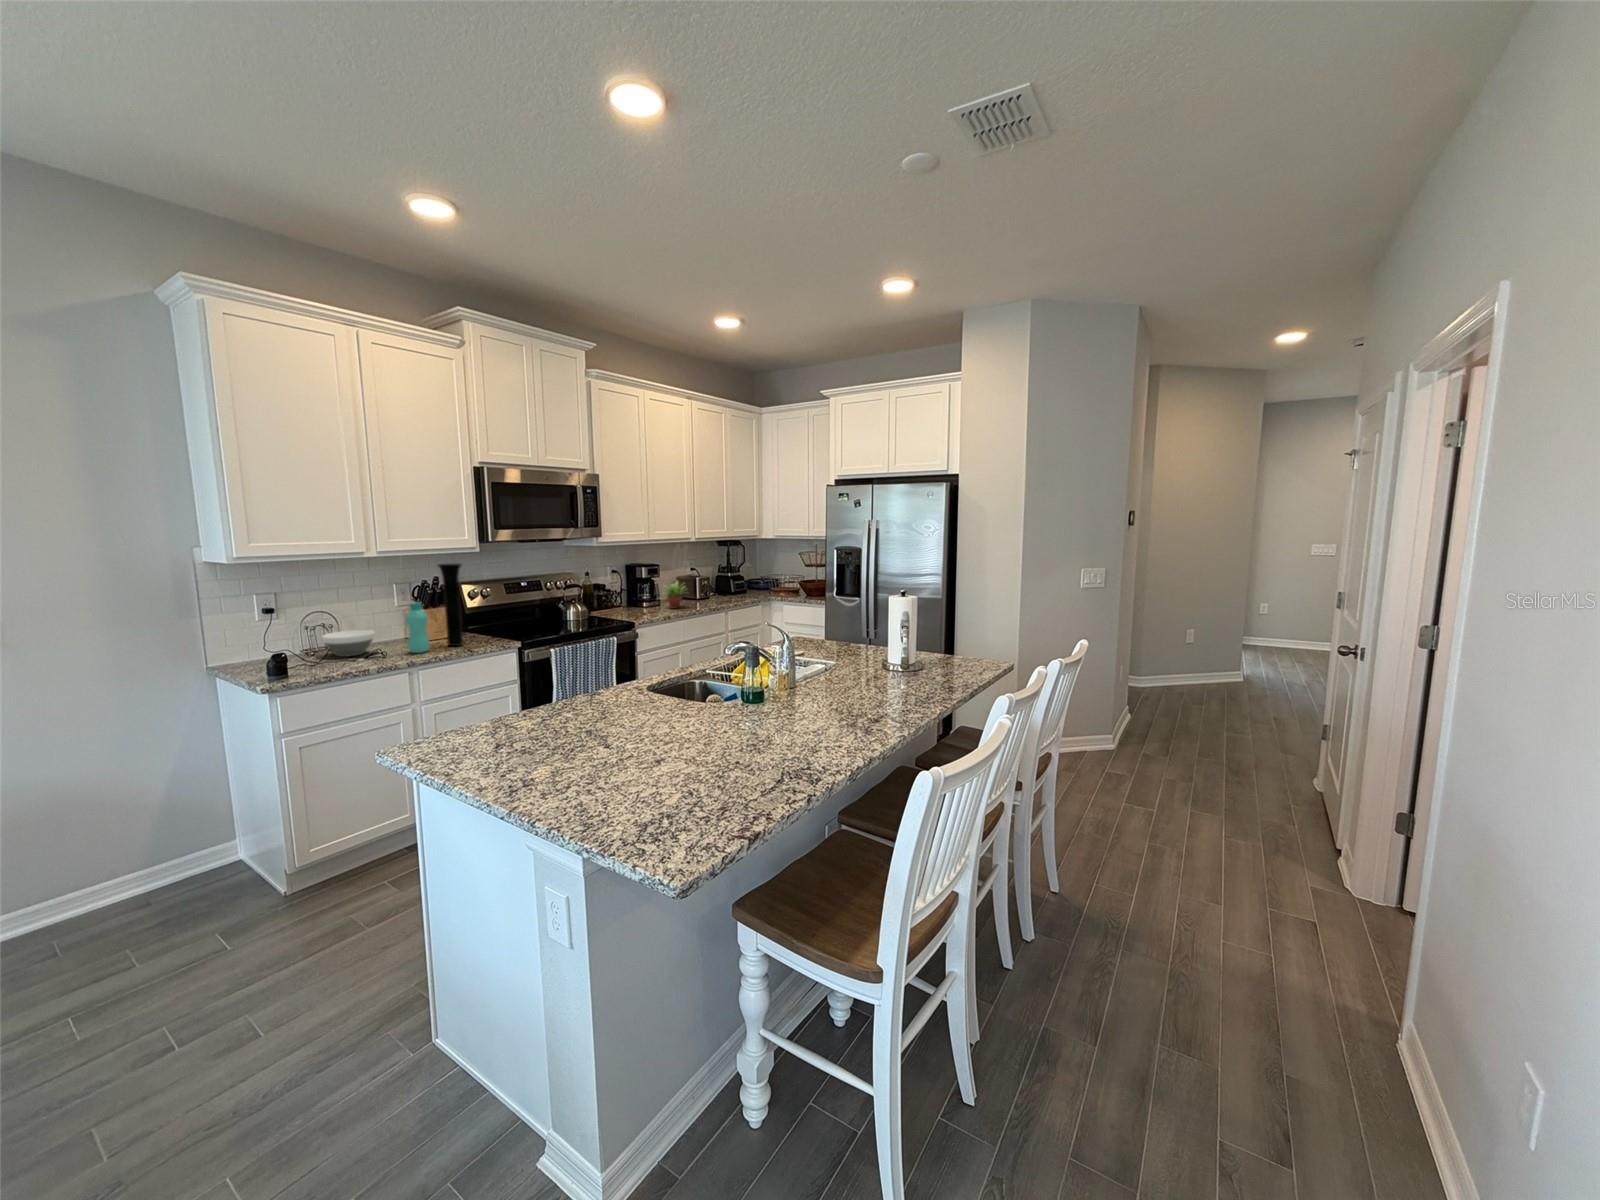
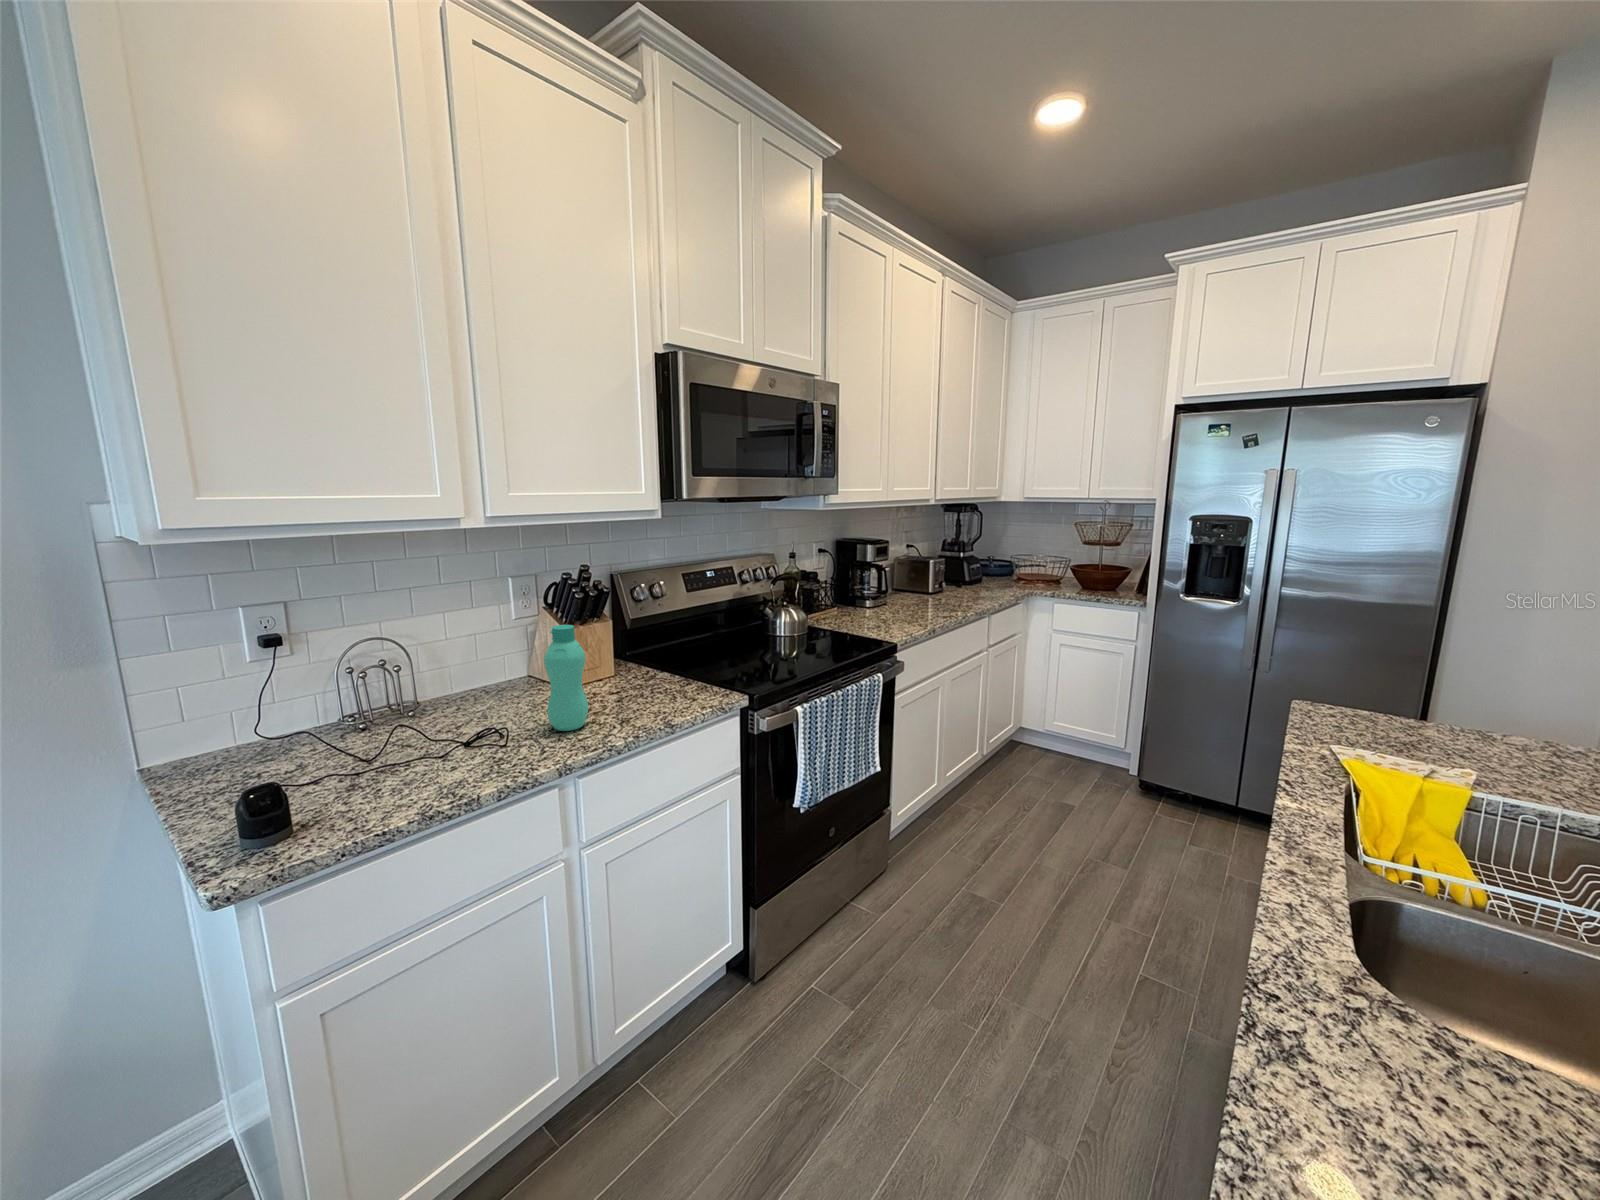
vase: present [438,563,463,646] -> none [599,542,647,708]
succulent plant: present [664,581,685,608] -> none [898,566,943,611]
bowl: present [322,630,375,657] -> none [377,676,481,740]

